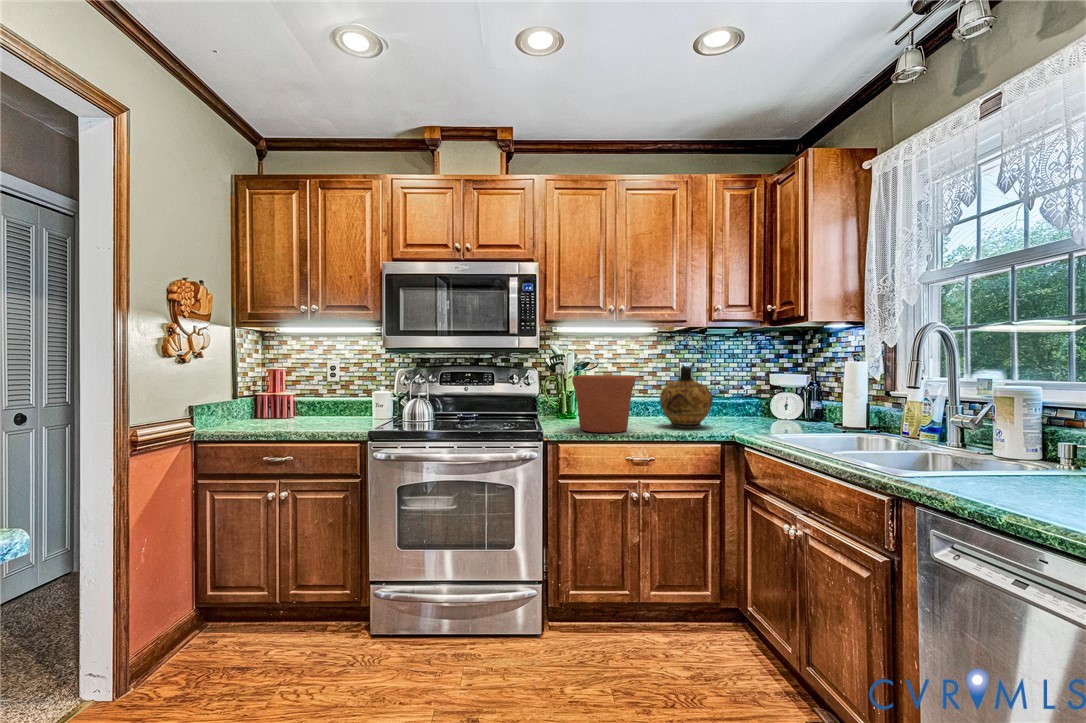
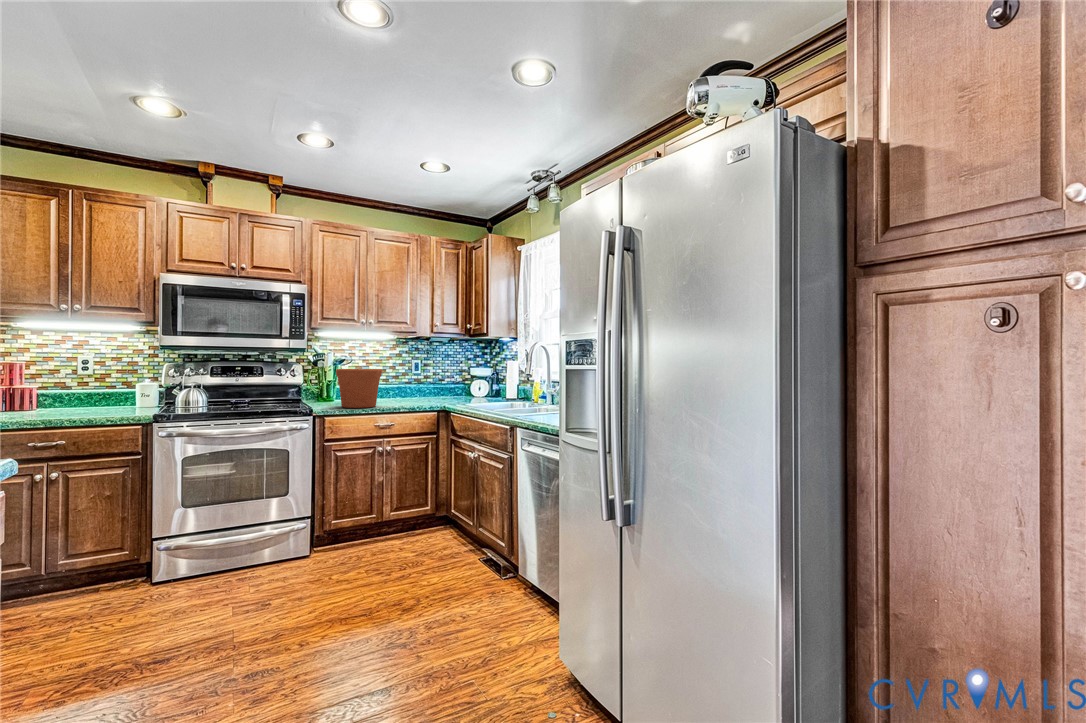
ceramic jug: present [660,365,712,428] -> none [398,362,433,404]

